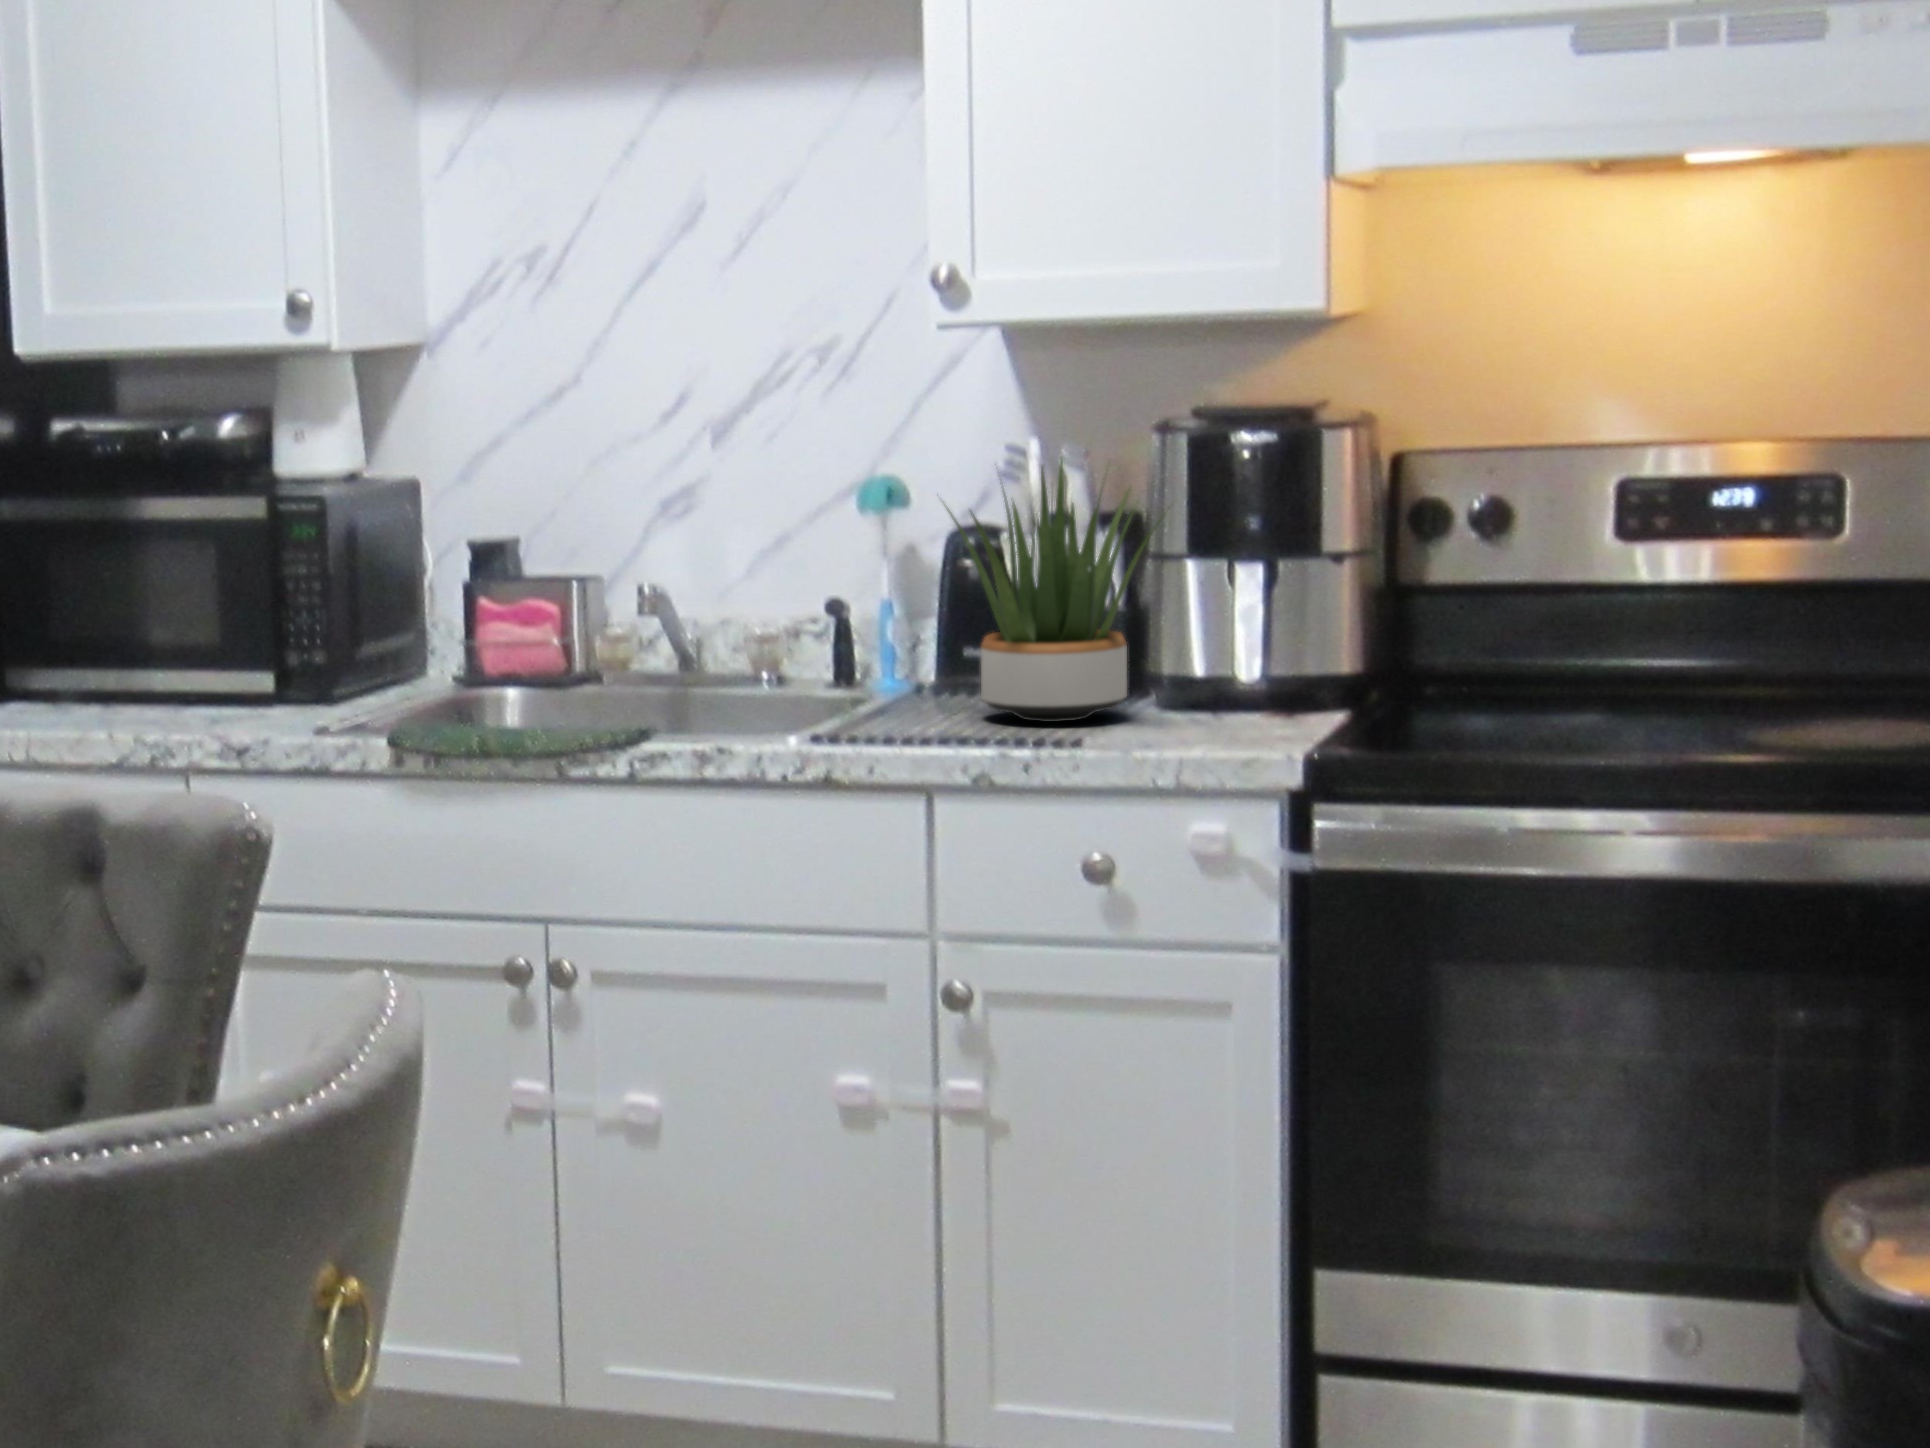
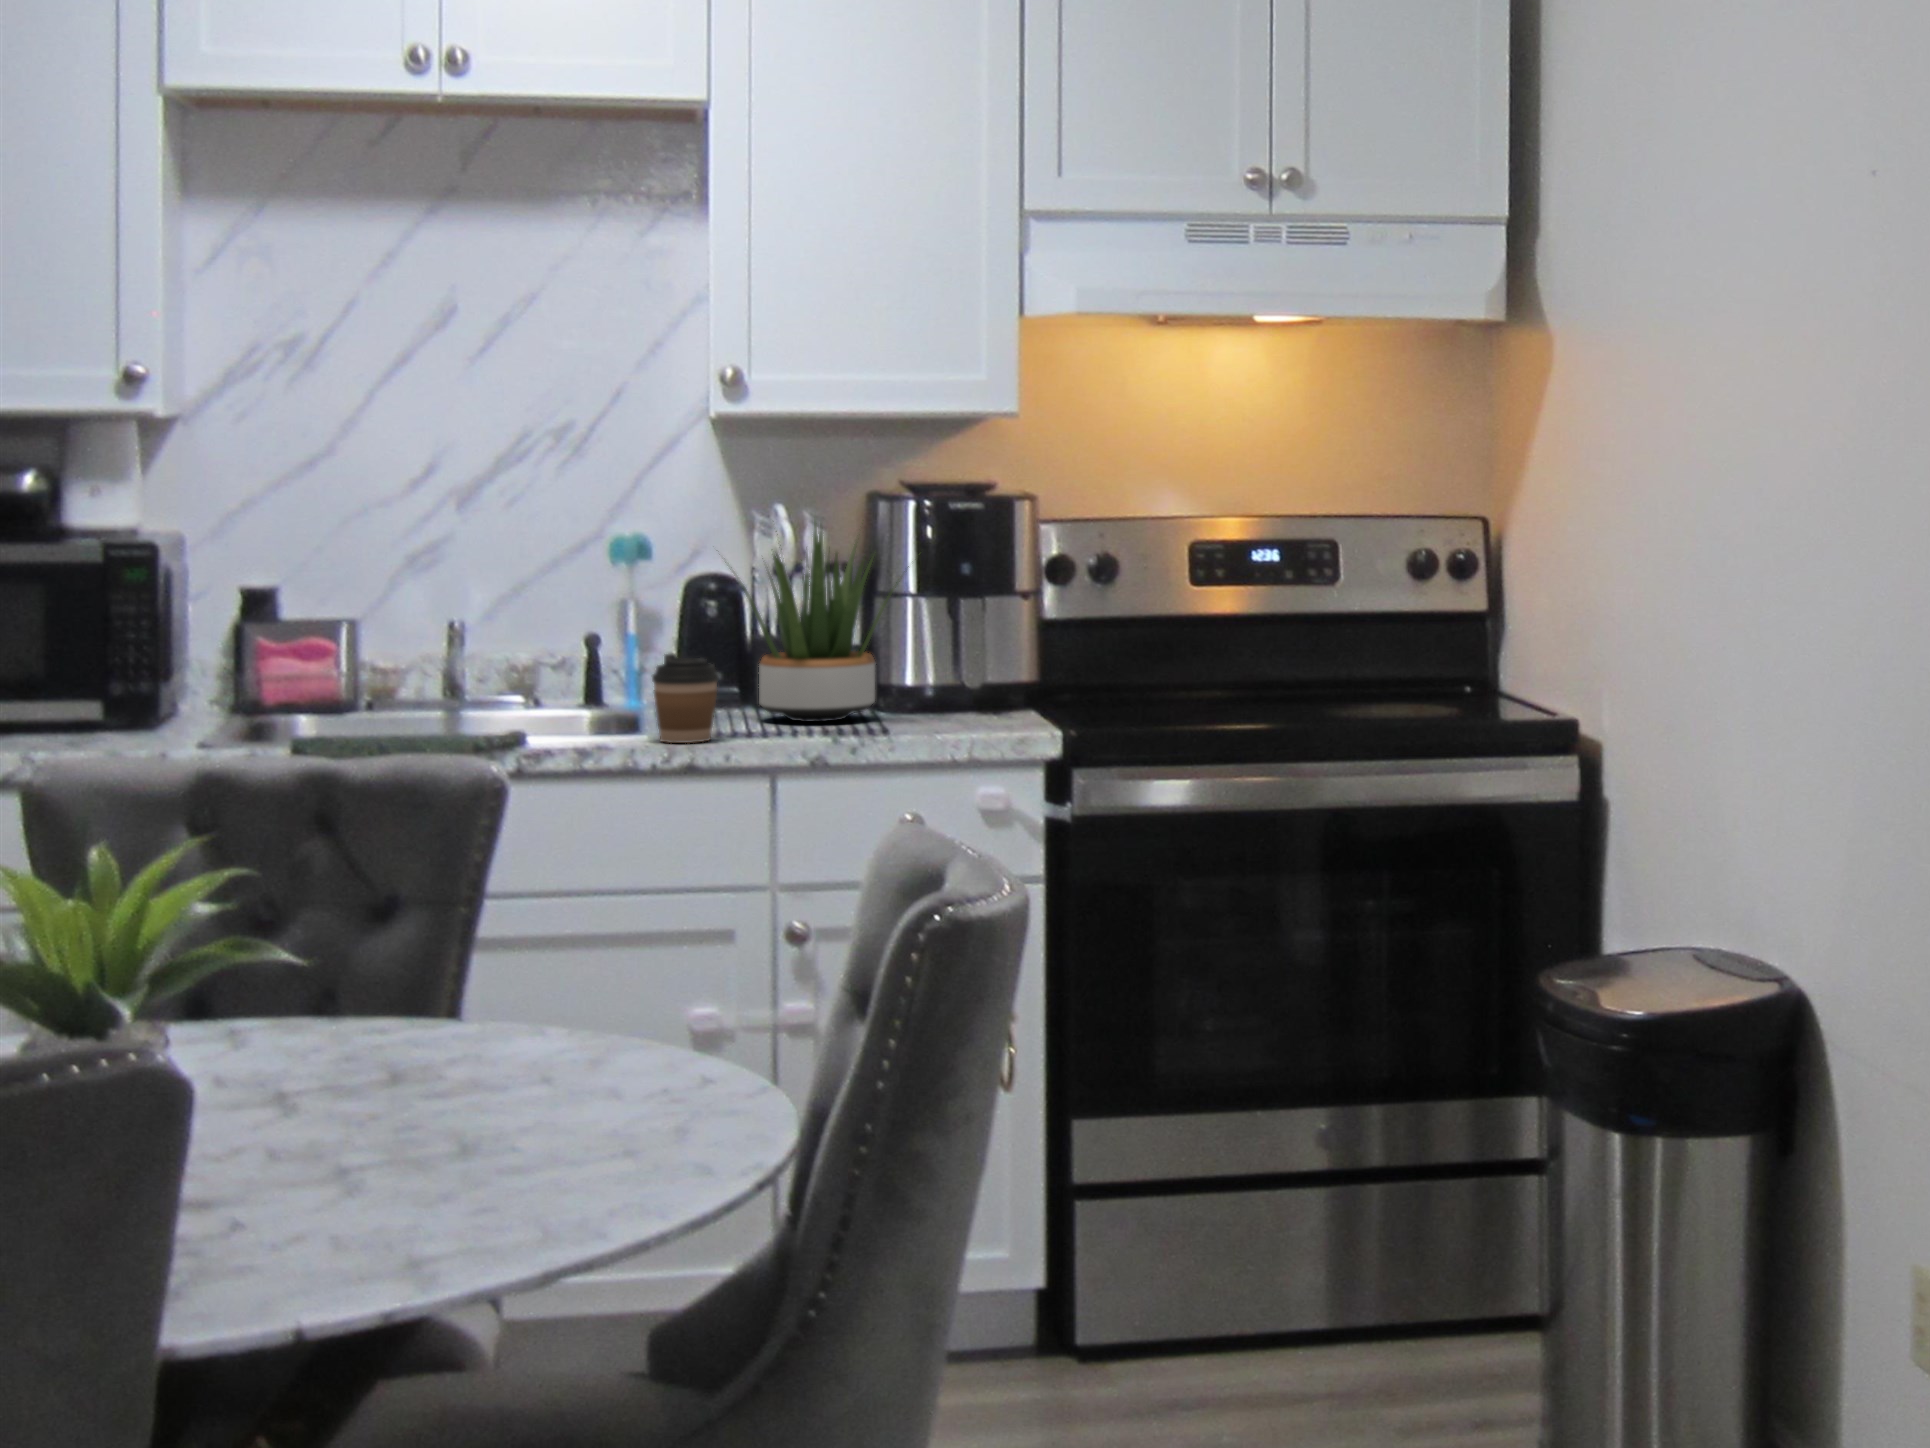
coffee cup: none [794,637,877,749] -> present [652,653,719,743]

